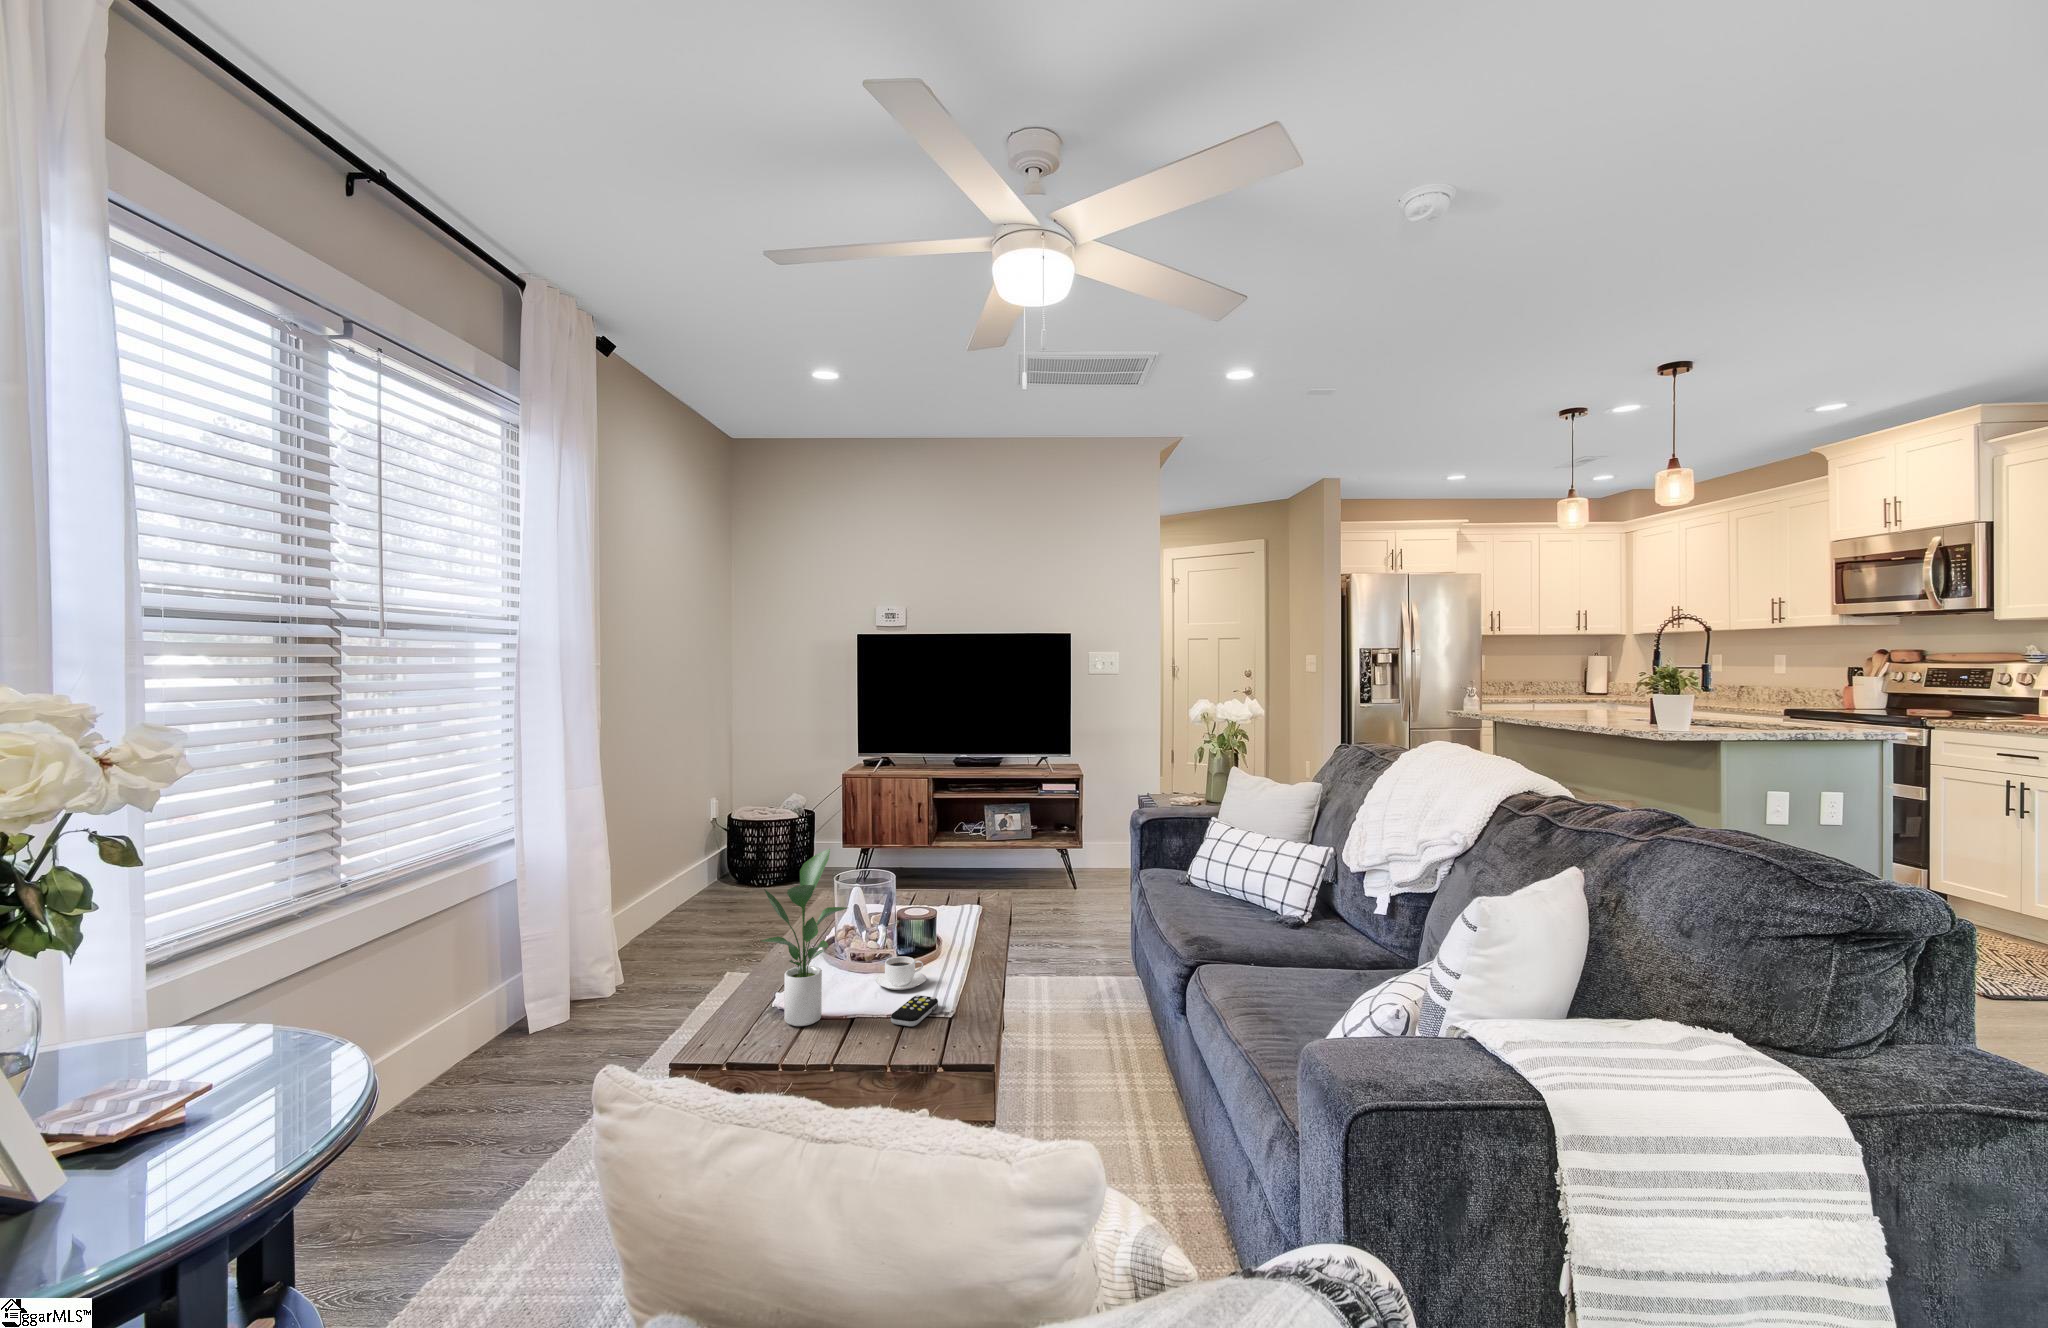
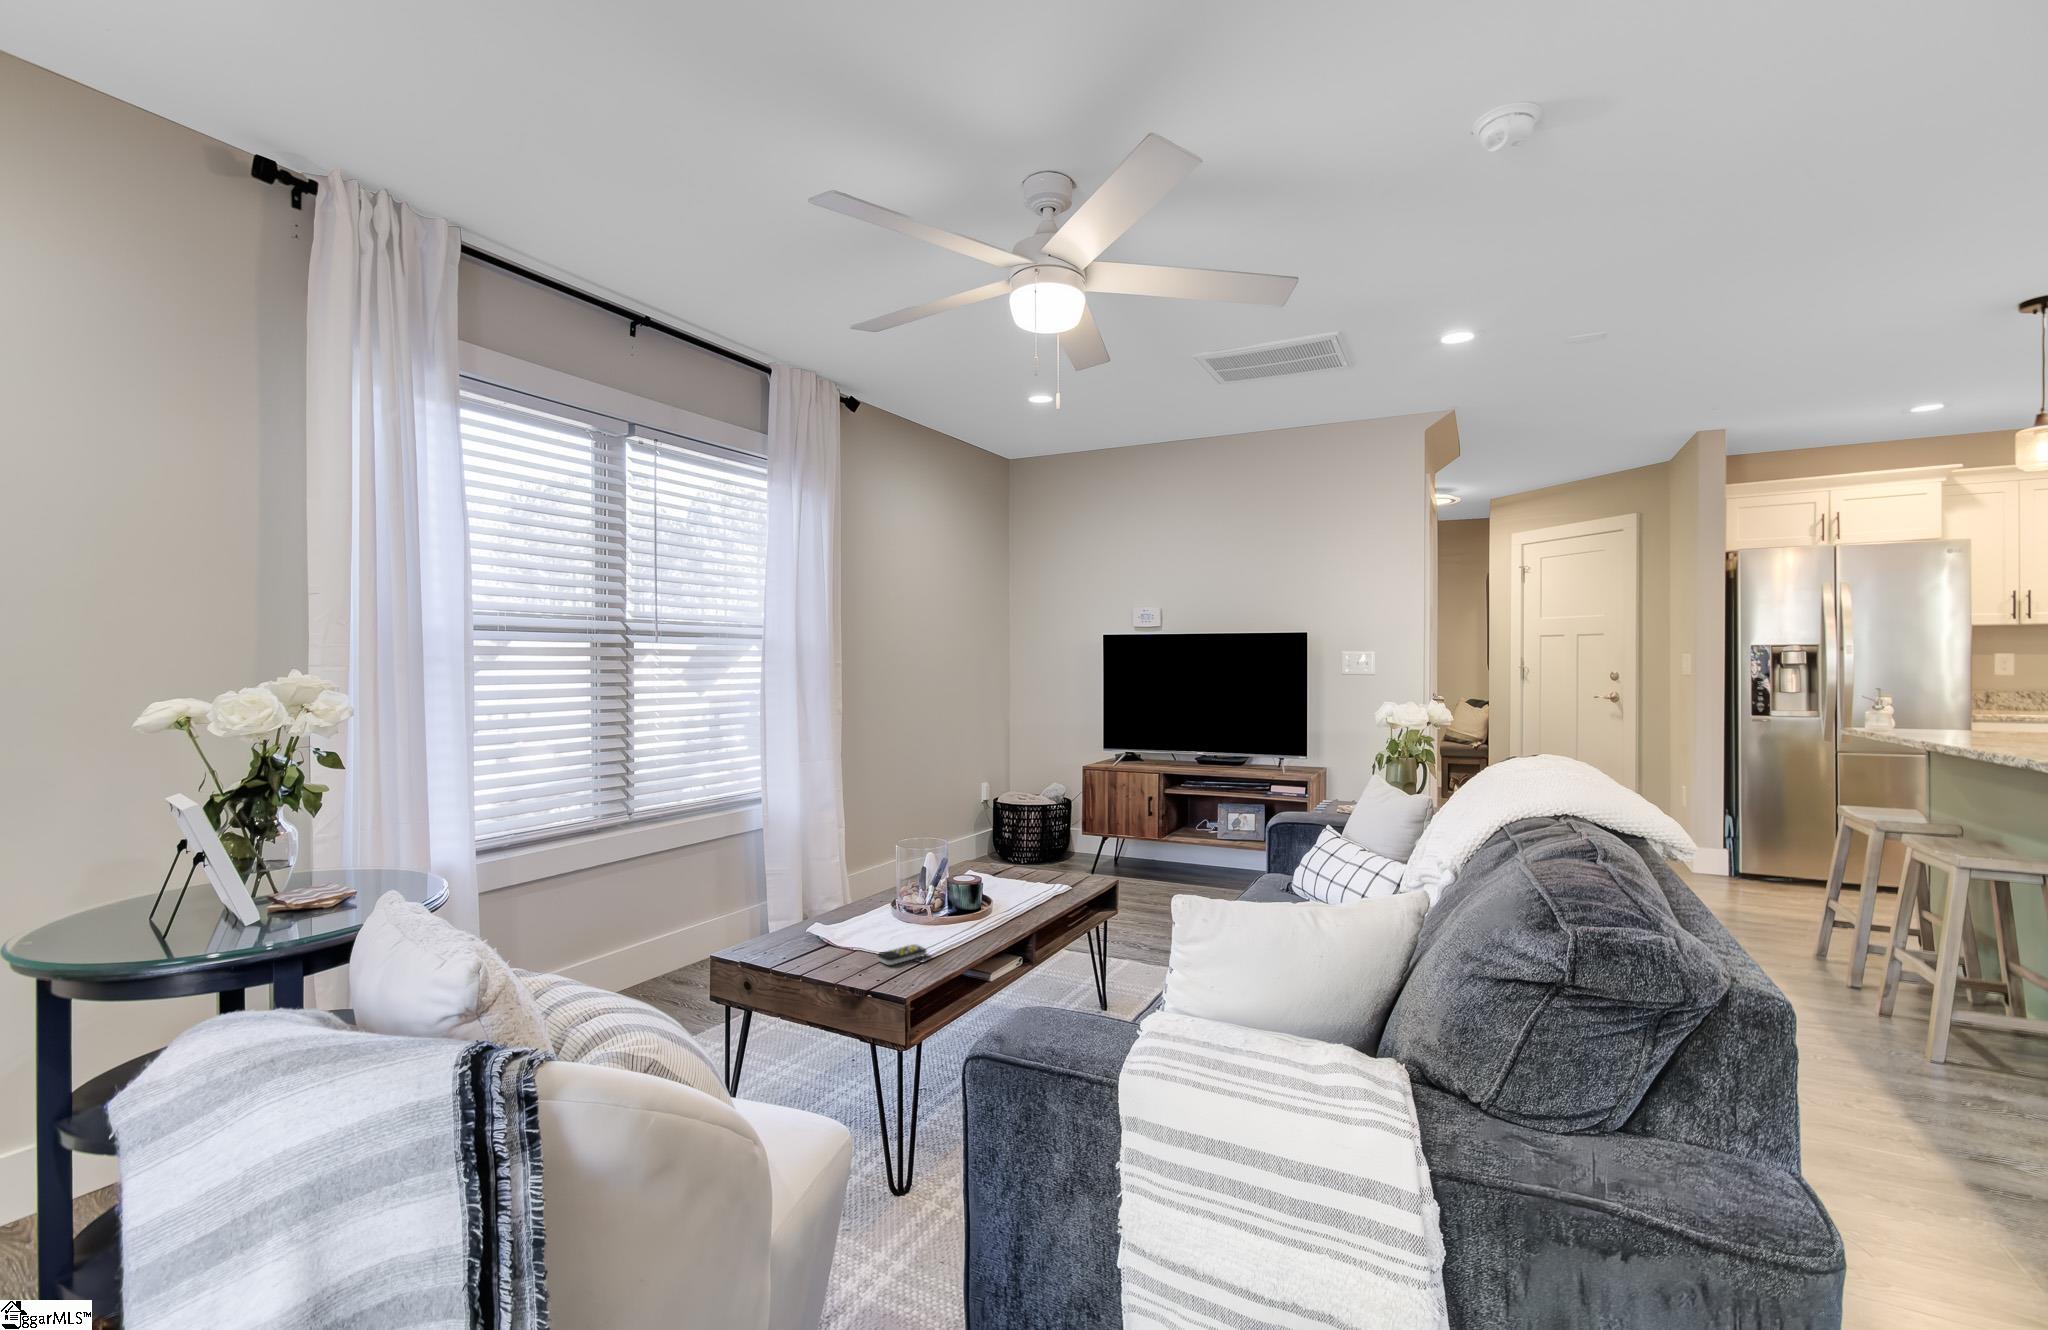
potted plant: present [762,849,847,1026] -> none [786,815,860,951]
coffee cup: present [875,956,926,990] -> none [901,913,944,940]

